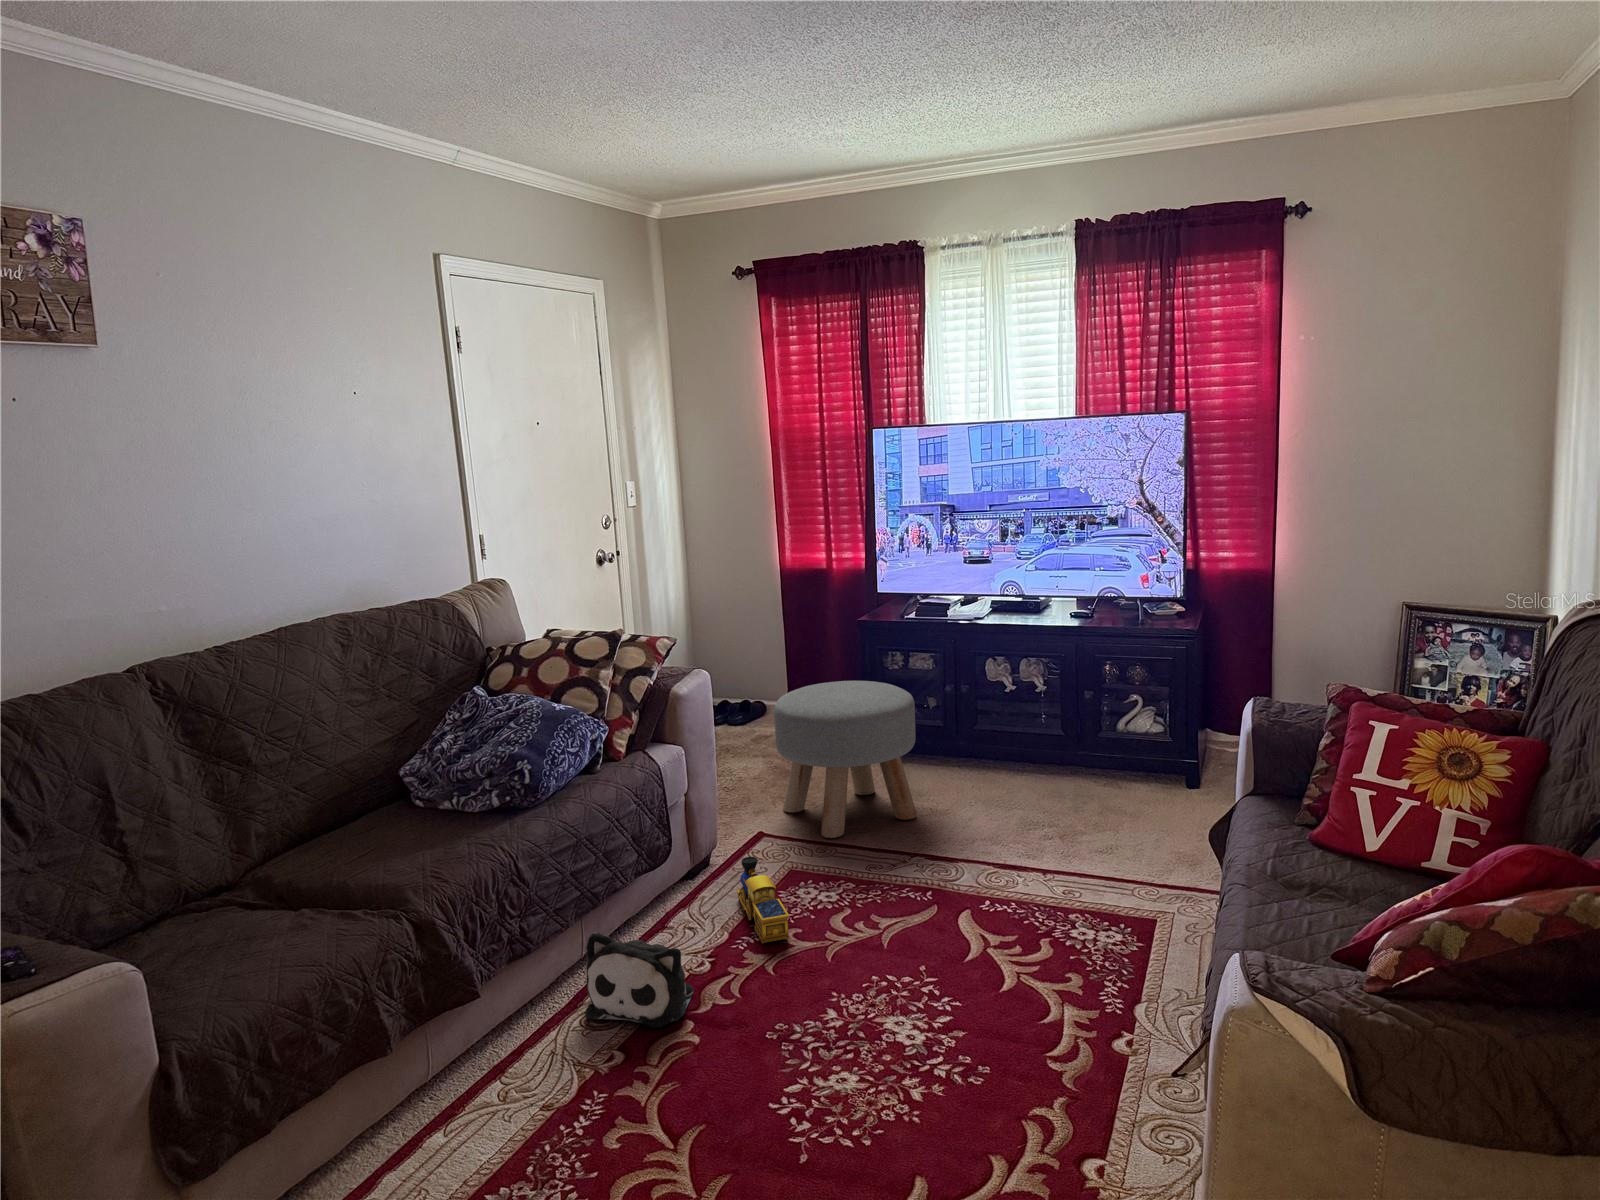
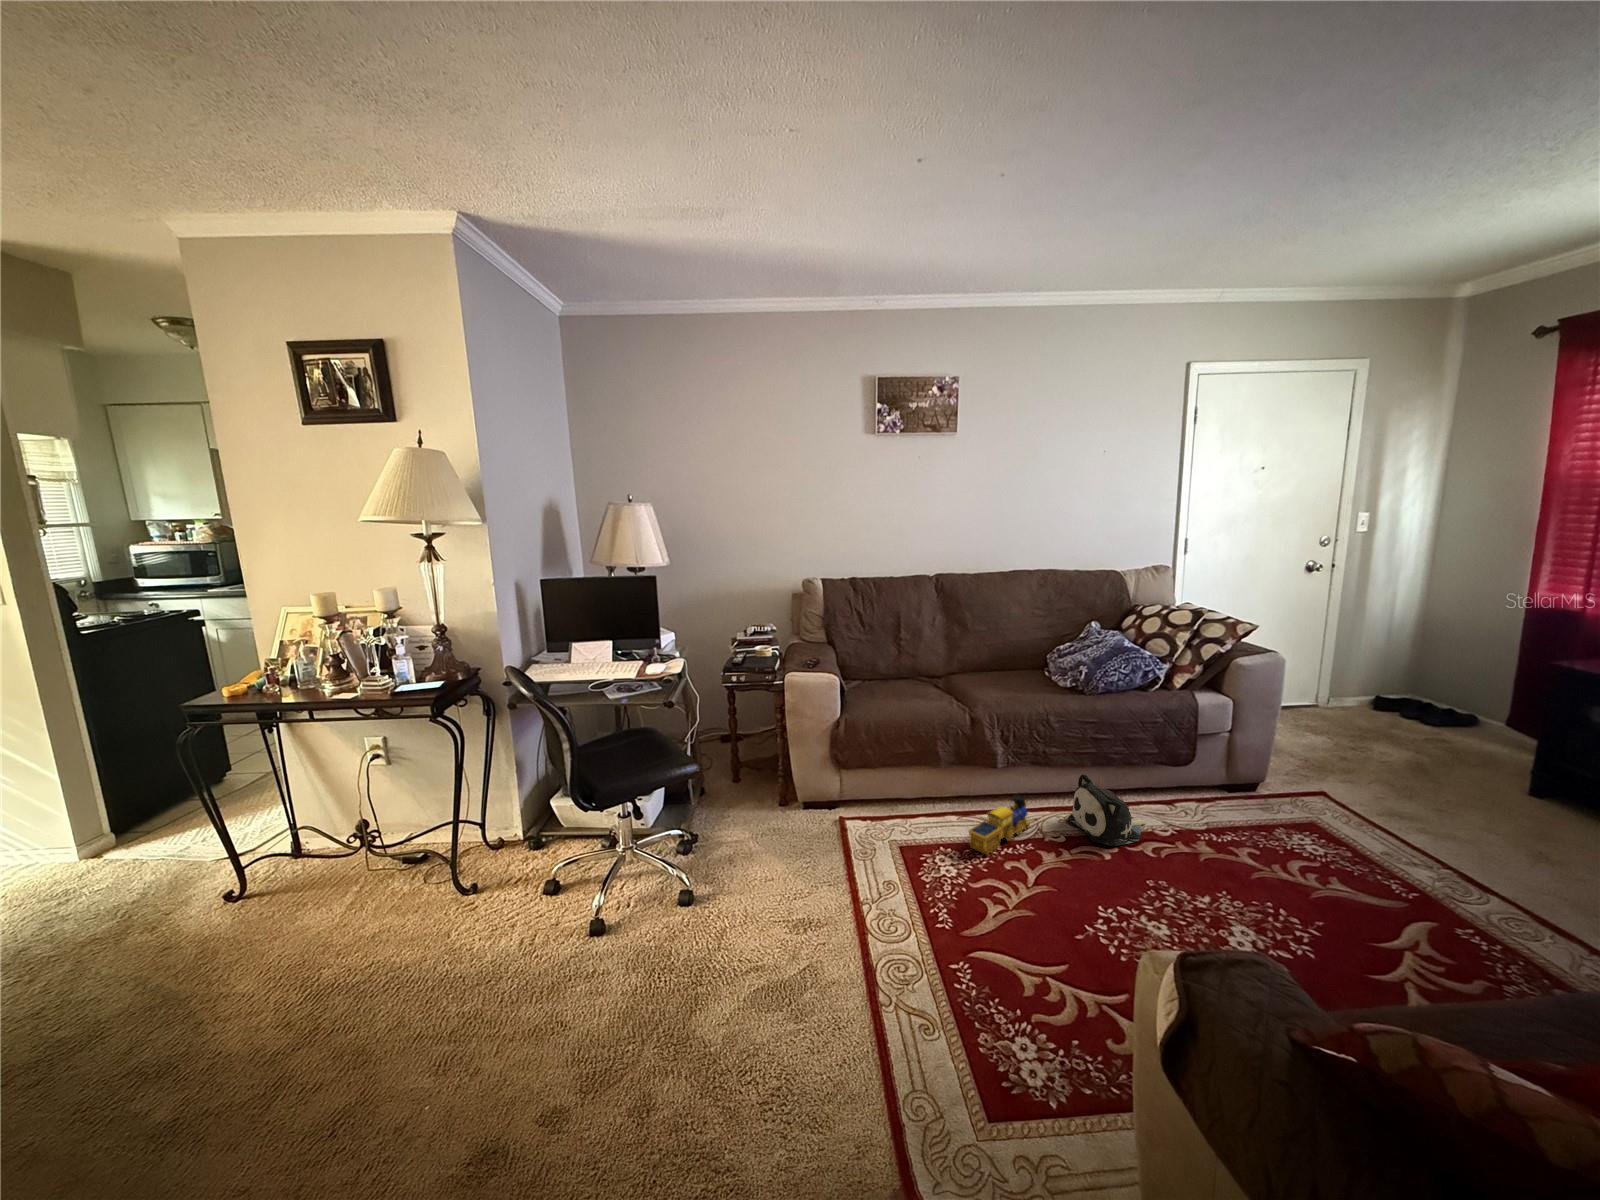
ottoman: present [774,681,917,838] -> none [1365,697,1550,849]
toy train: present [737,857,789,943] -> present [969,795,1030,855]

